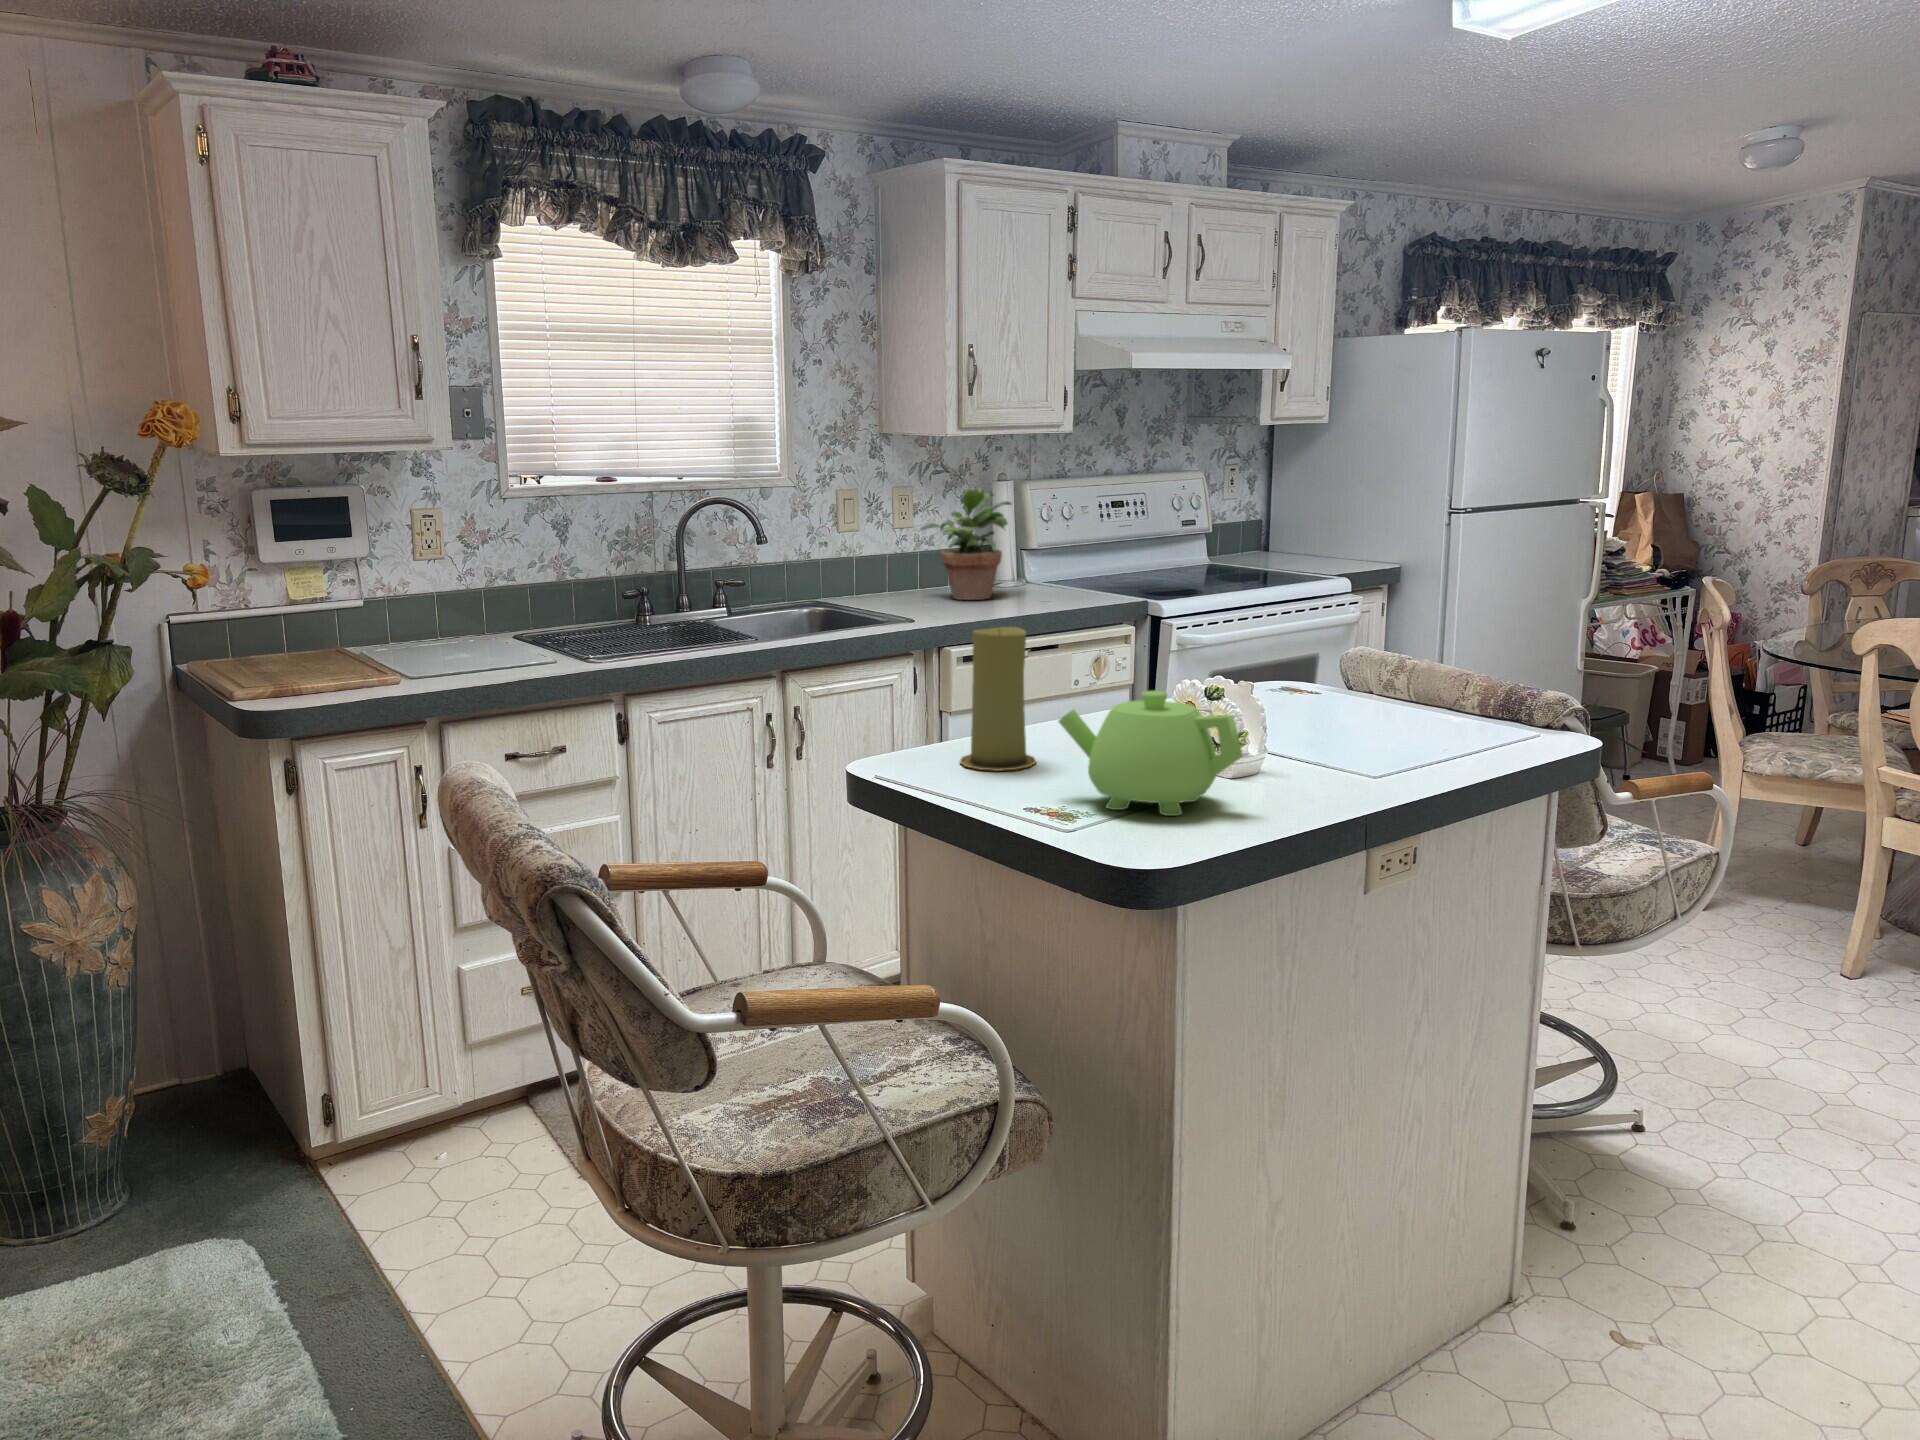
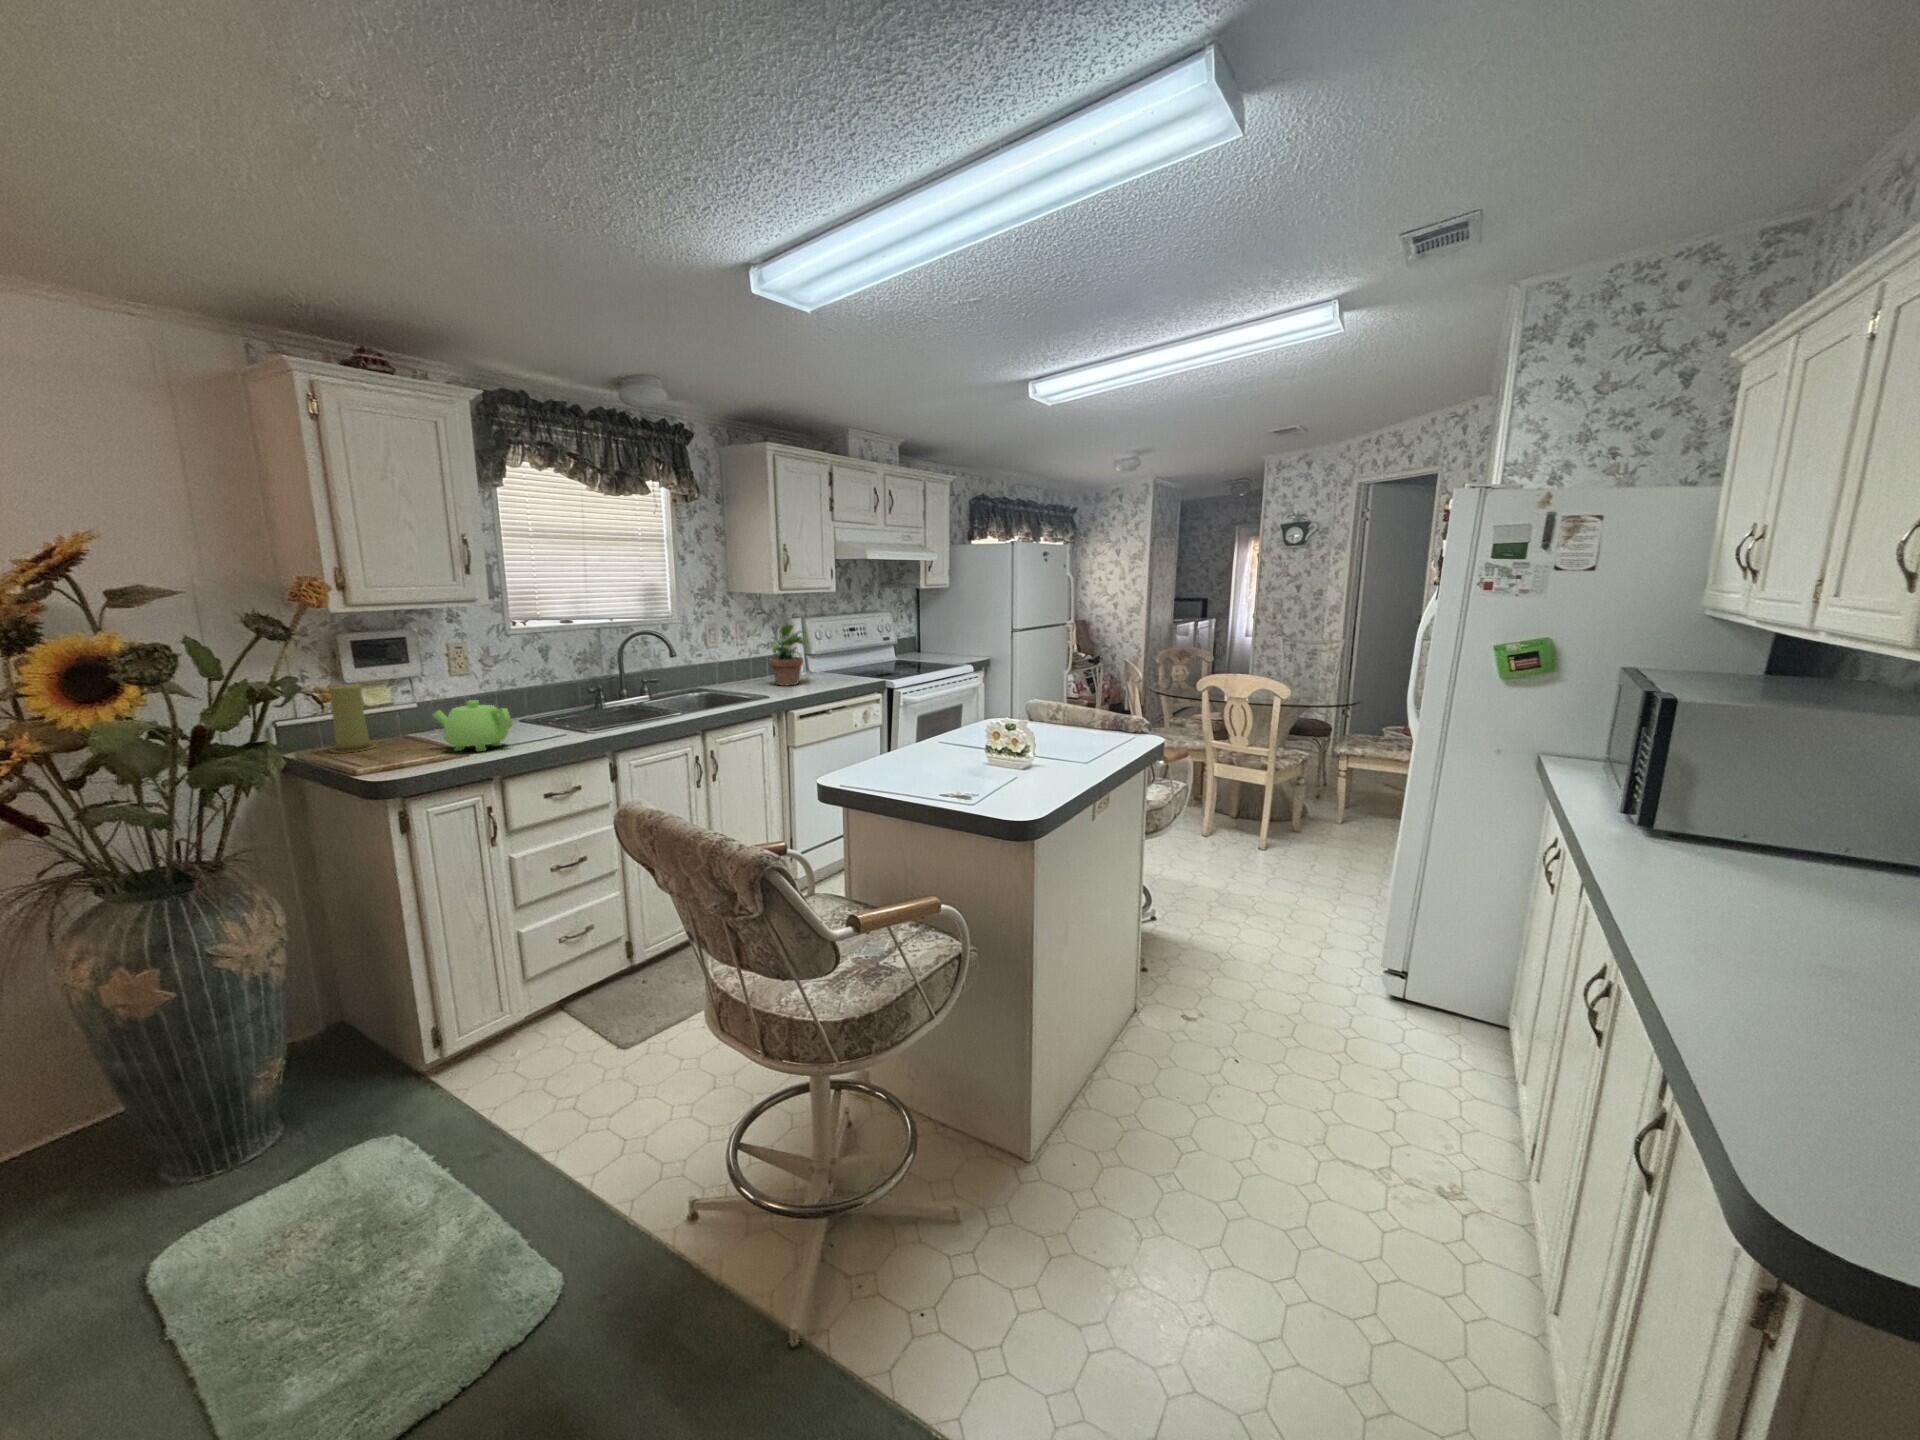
candle: present [960,627,1036,771] -> present [329,685,375,753]
teapot: present [1059,691,1243,816] -> present [433,700,513,751]

